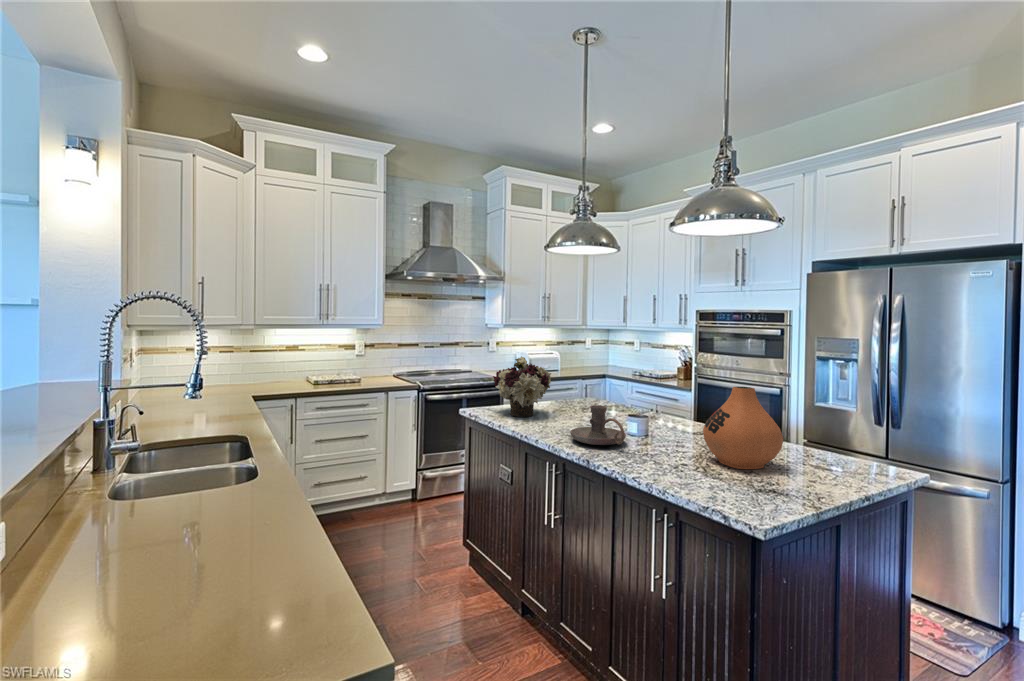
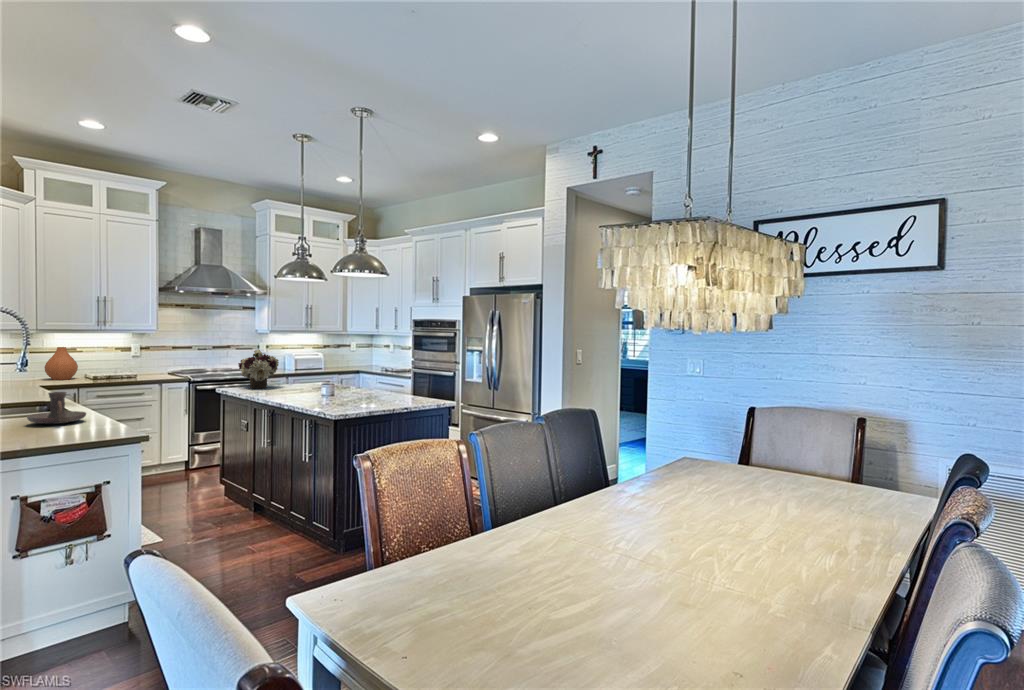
vase: present [703,386,784,469] -> present [44,347,78,380]
candle holder: present [570,405,626,445] -> present [27,392,86,424]

